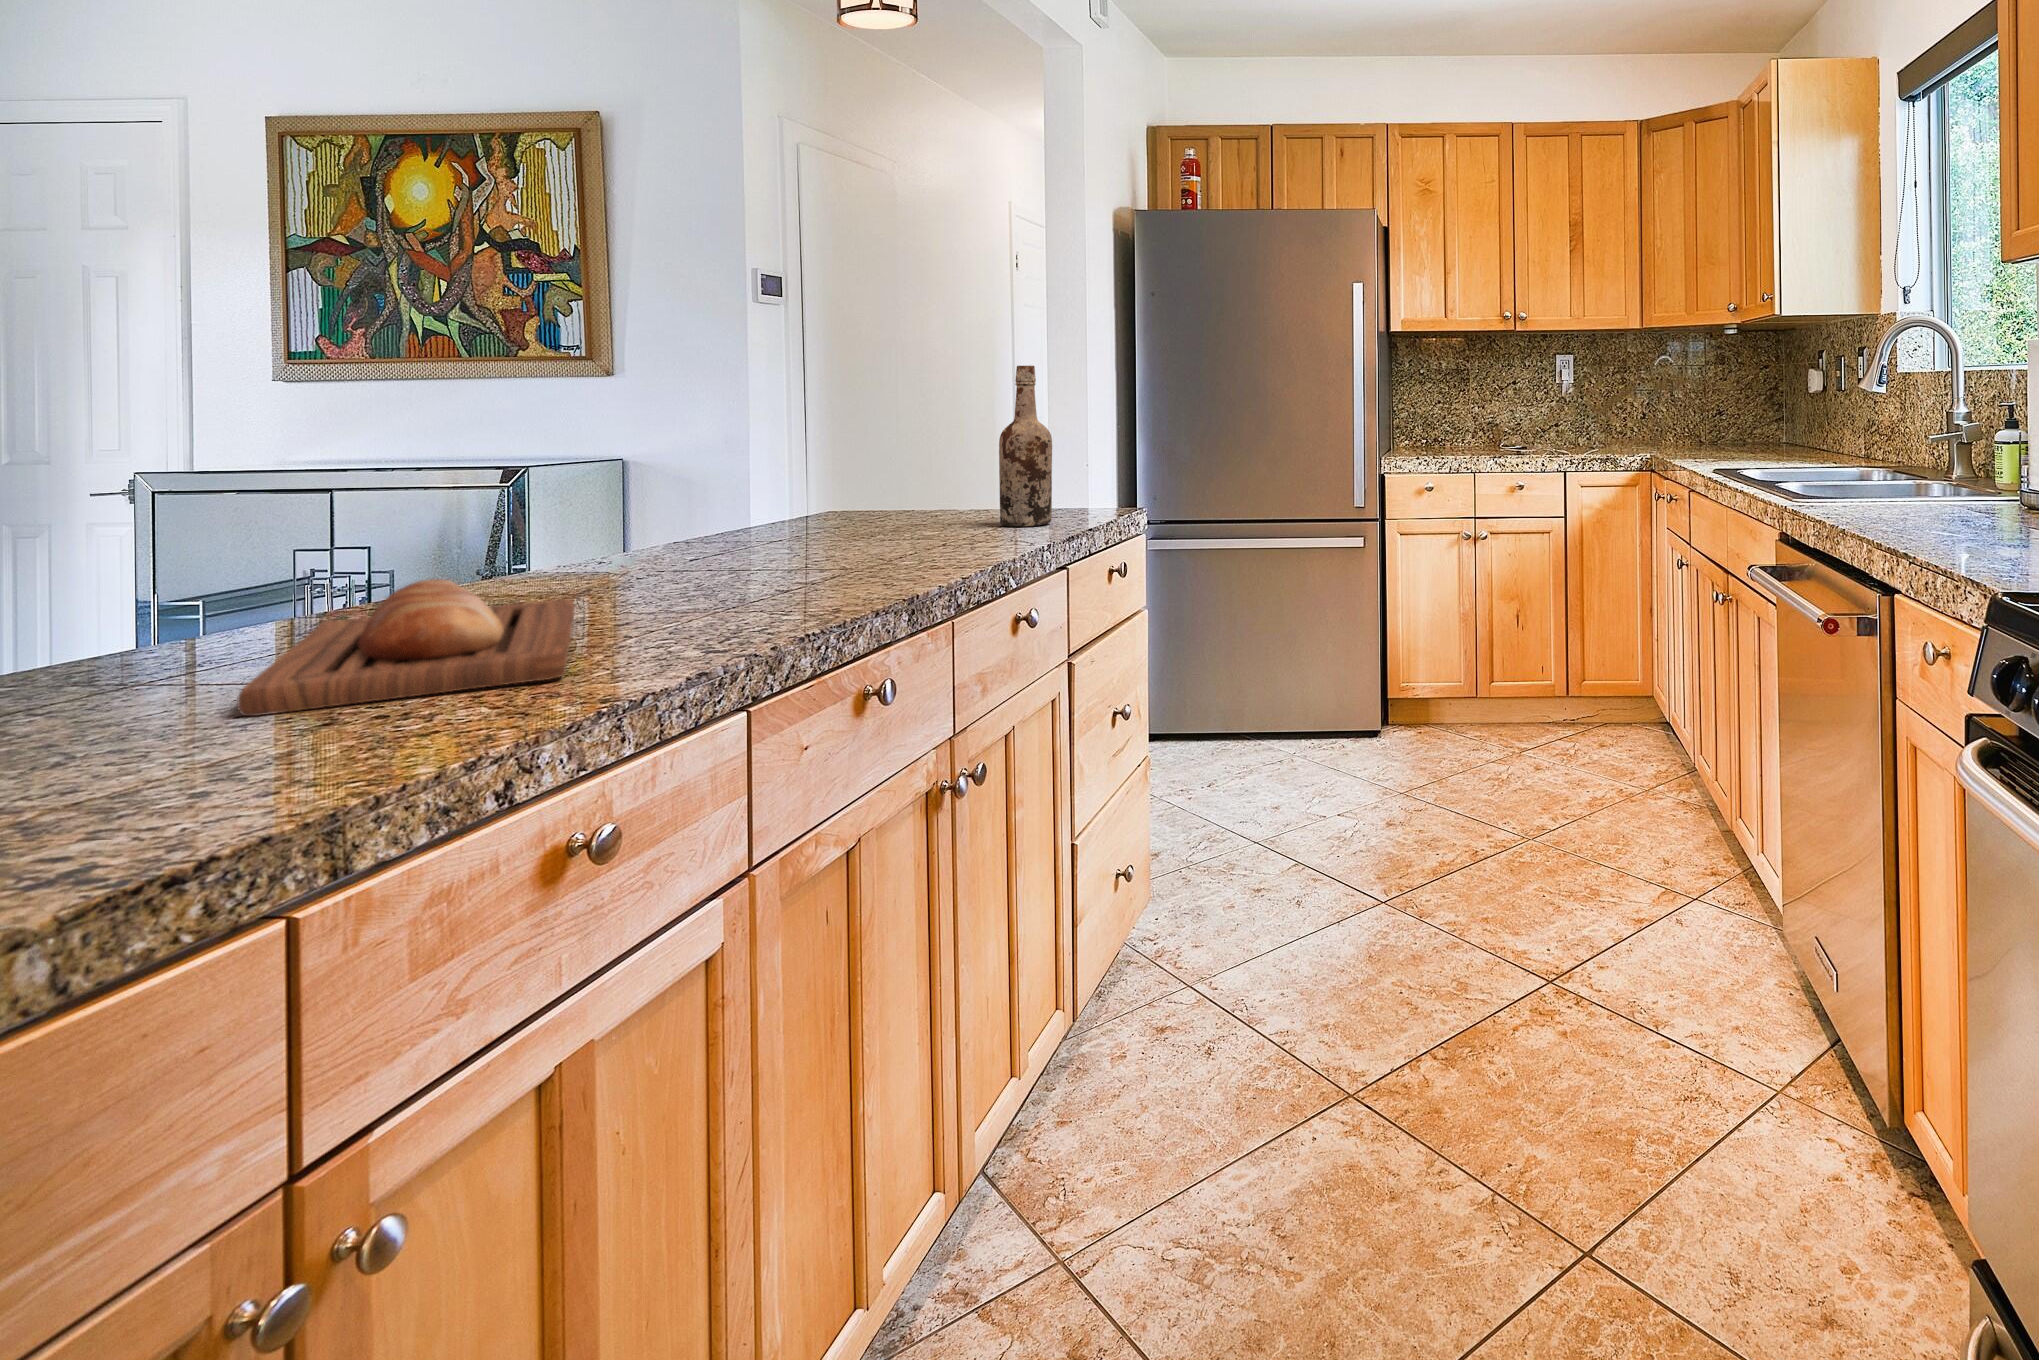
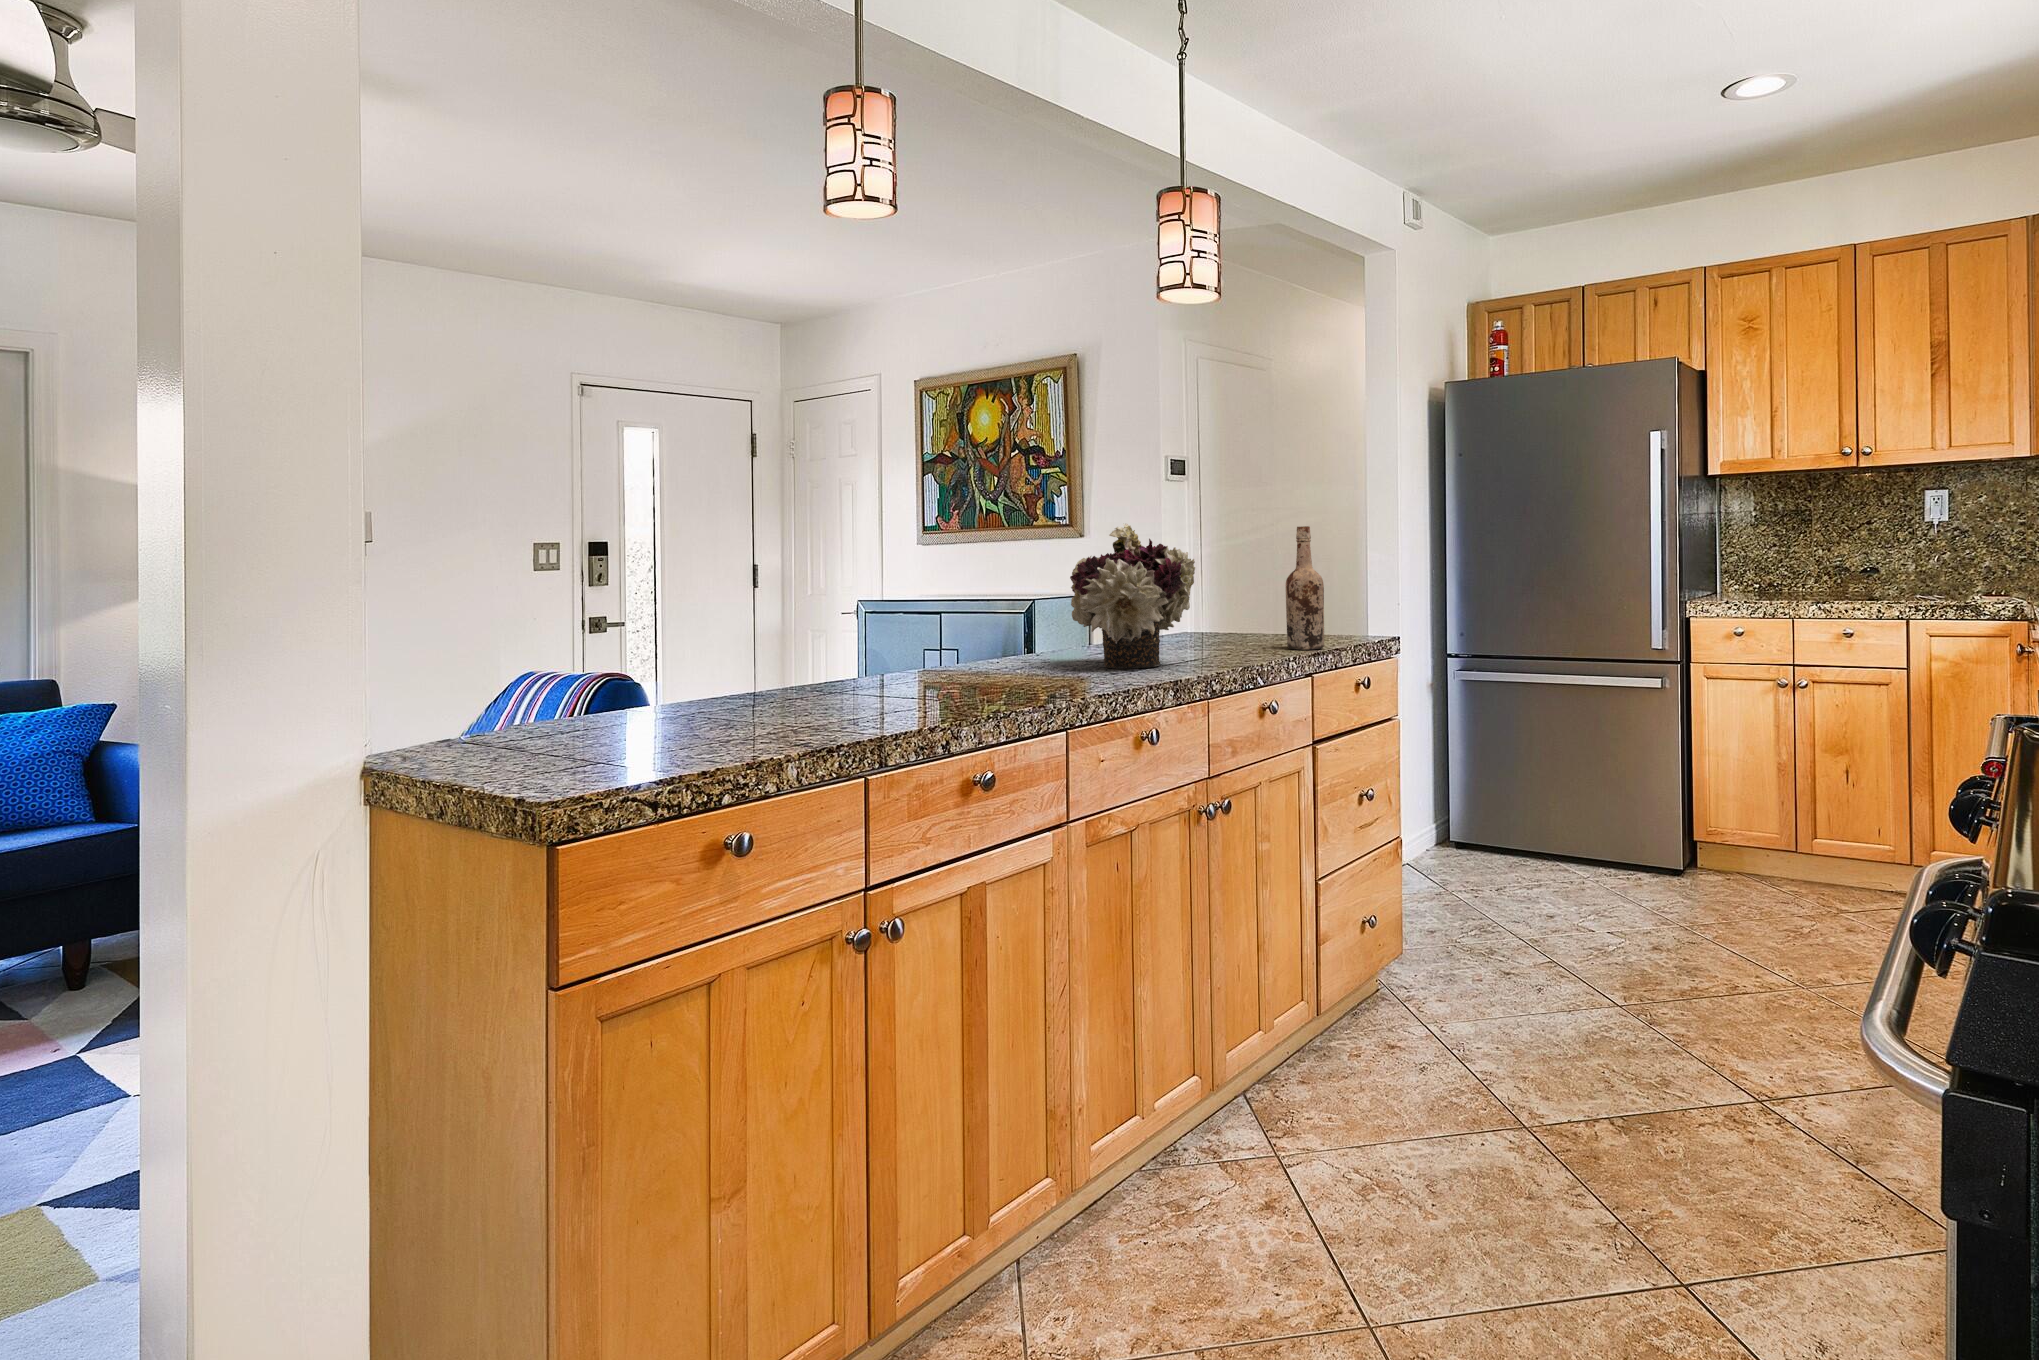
flower arrangement: none [675,354,906,576] -> present [1070,524,1195,669]
bread loaf: present [238,579,575,716] -> none [858,652,1005,707]

